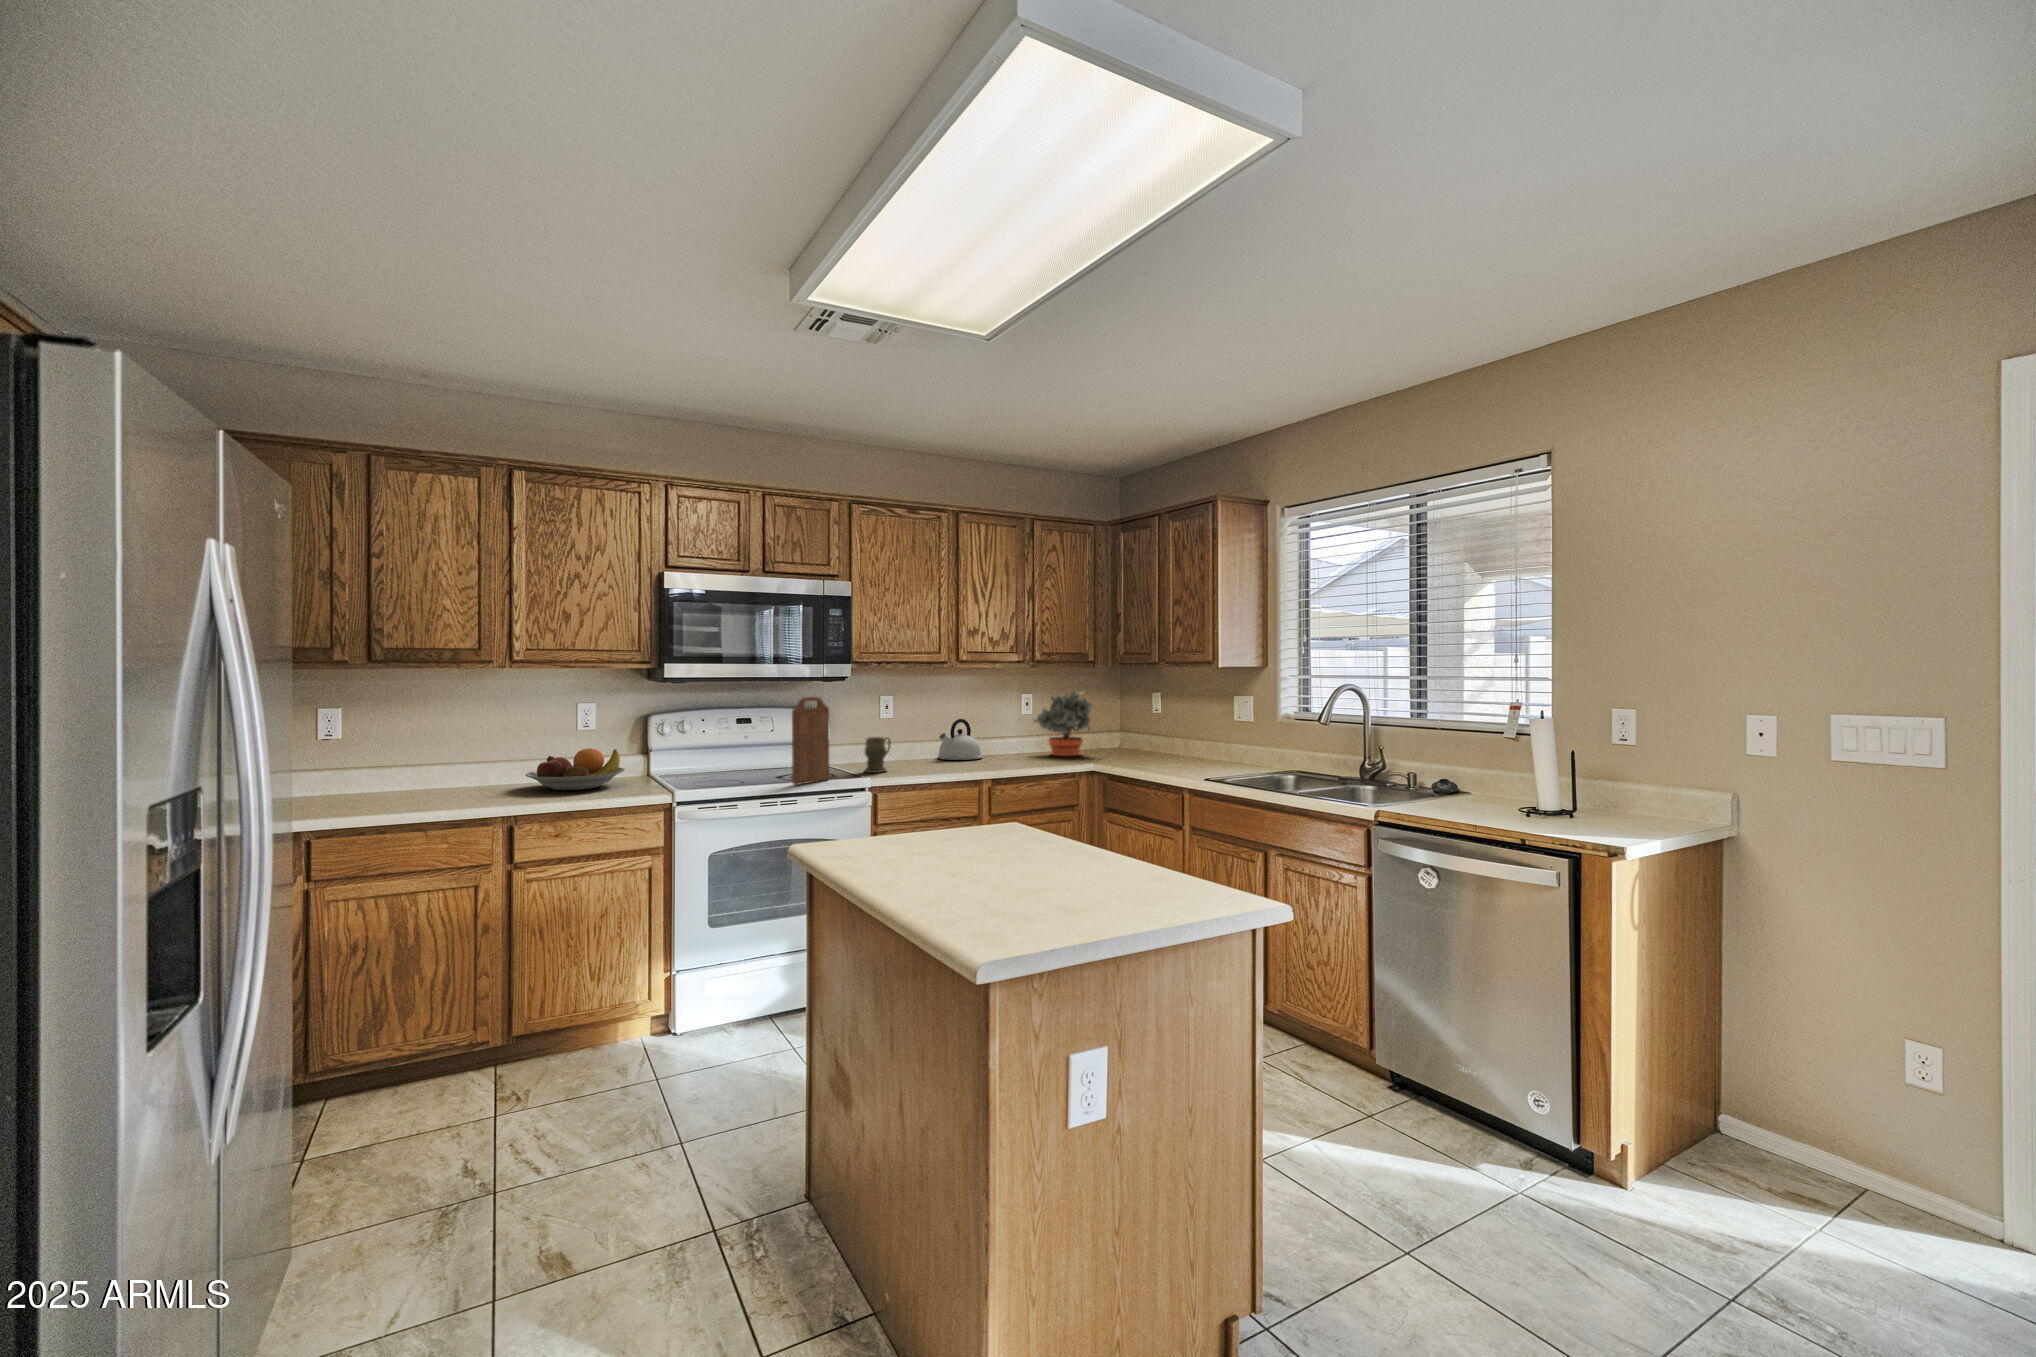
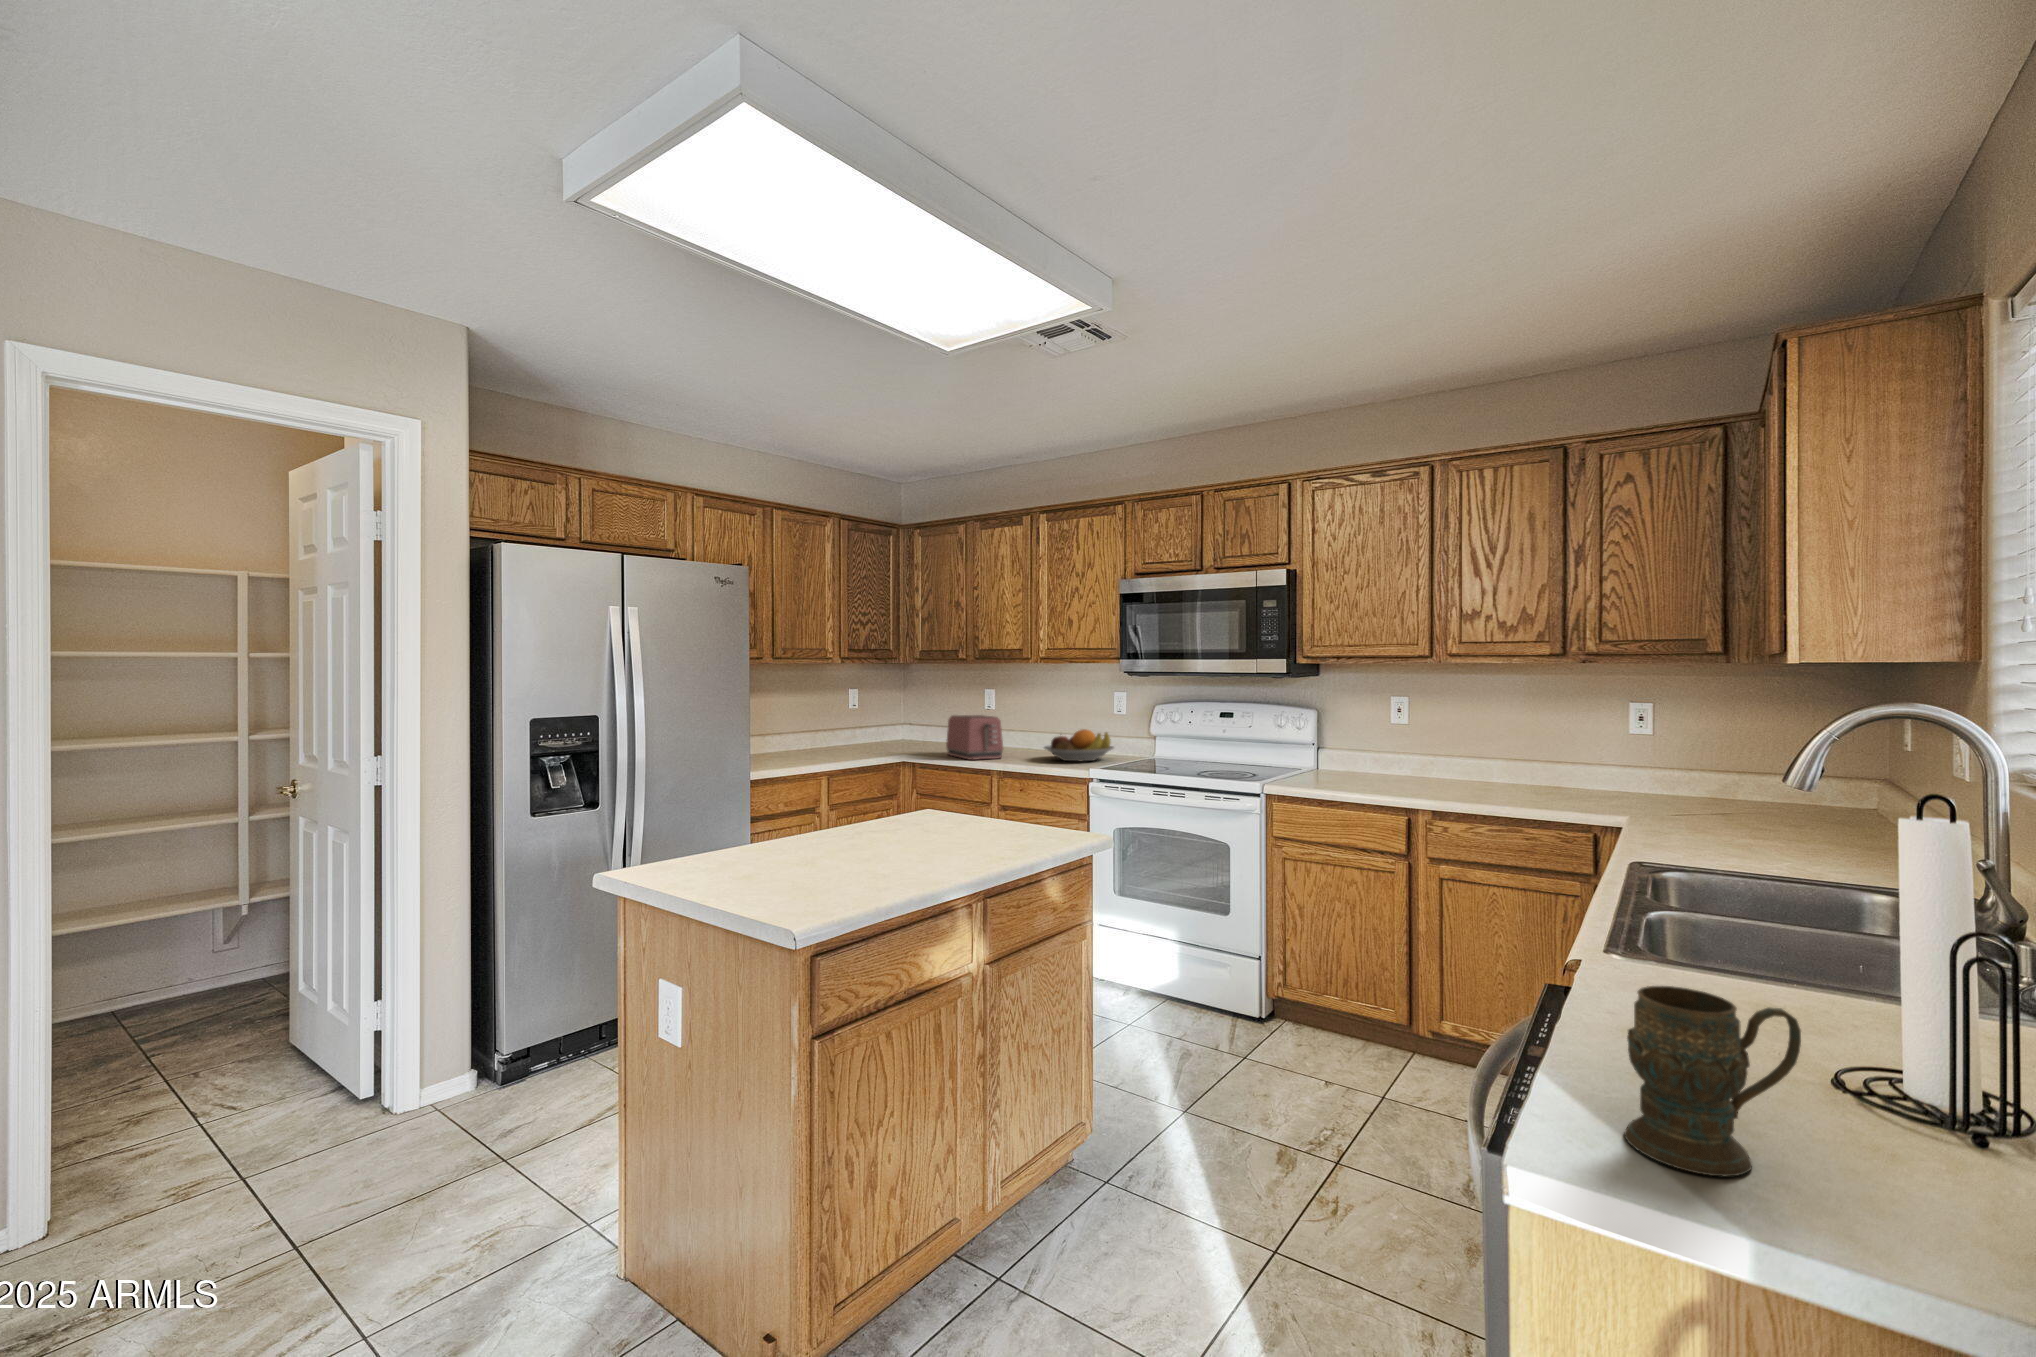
potted plant: present [1034,691,1093,756] -> none [1616,696,1720,805]
cutting board: present [792,697,830,785] -> none [1181,693,1233,780]
kettle: present [938,719,982,760] -> none [1450,732,1525,787]
mug: present [865,737,891,773] -> present [1624,986,1801,1176]
toaster: none [347,743,471,809] -> present [946,715,1003,760]

